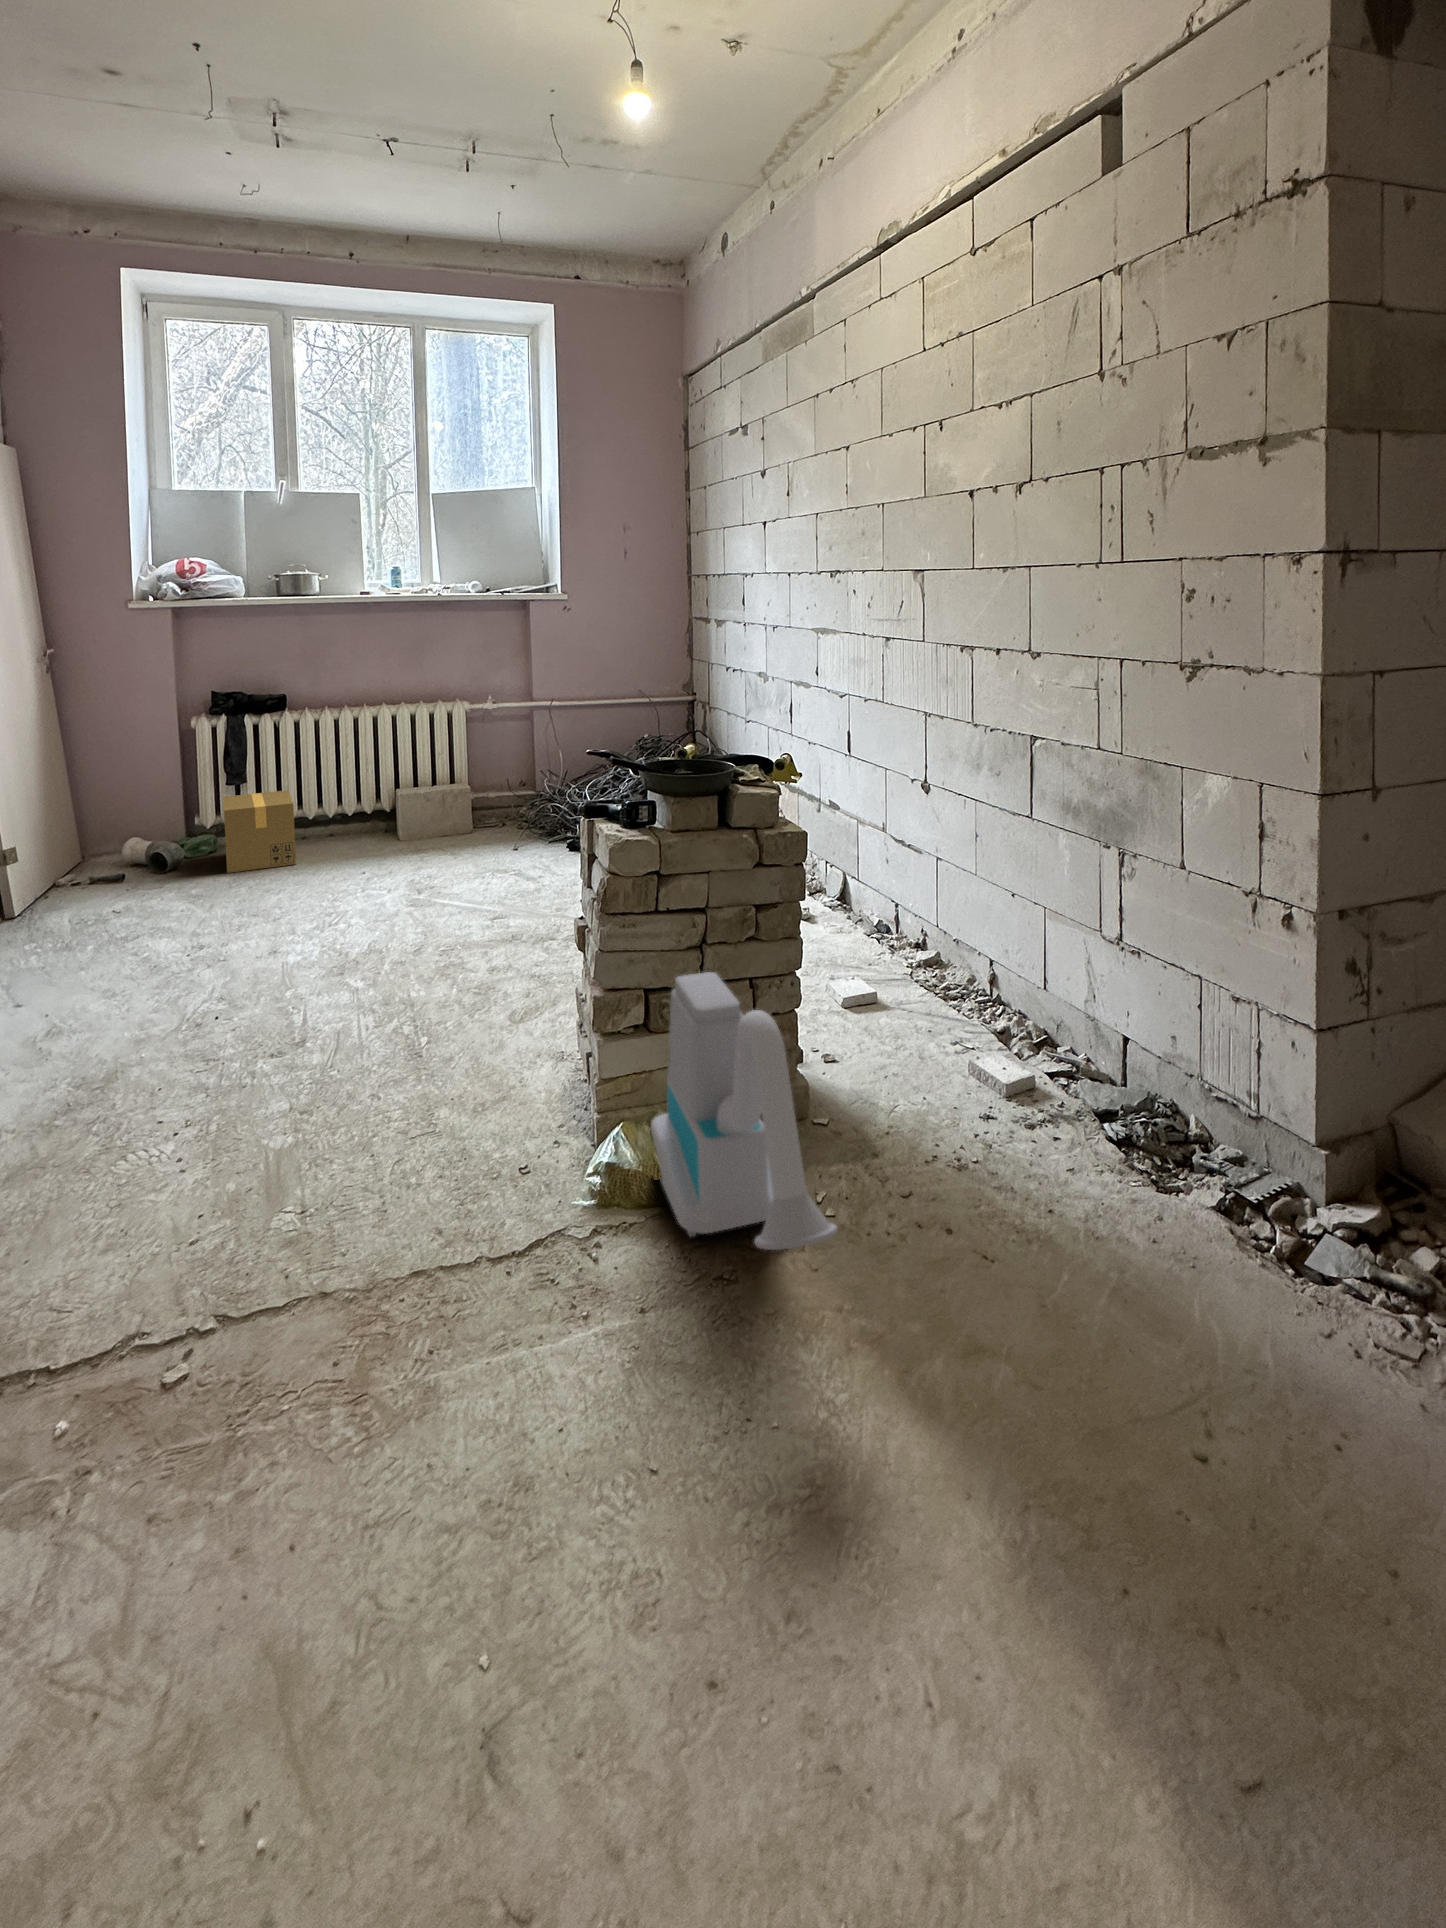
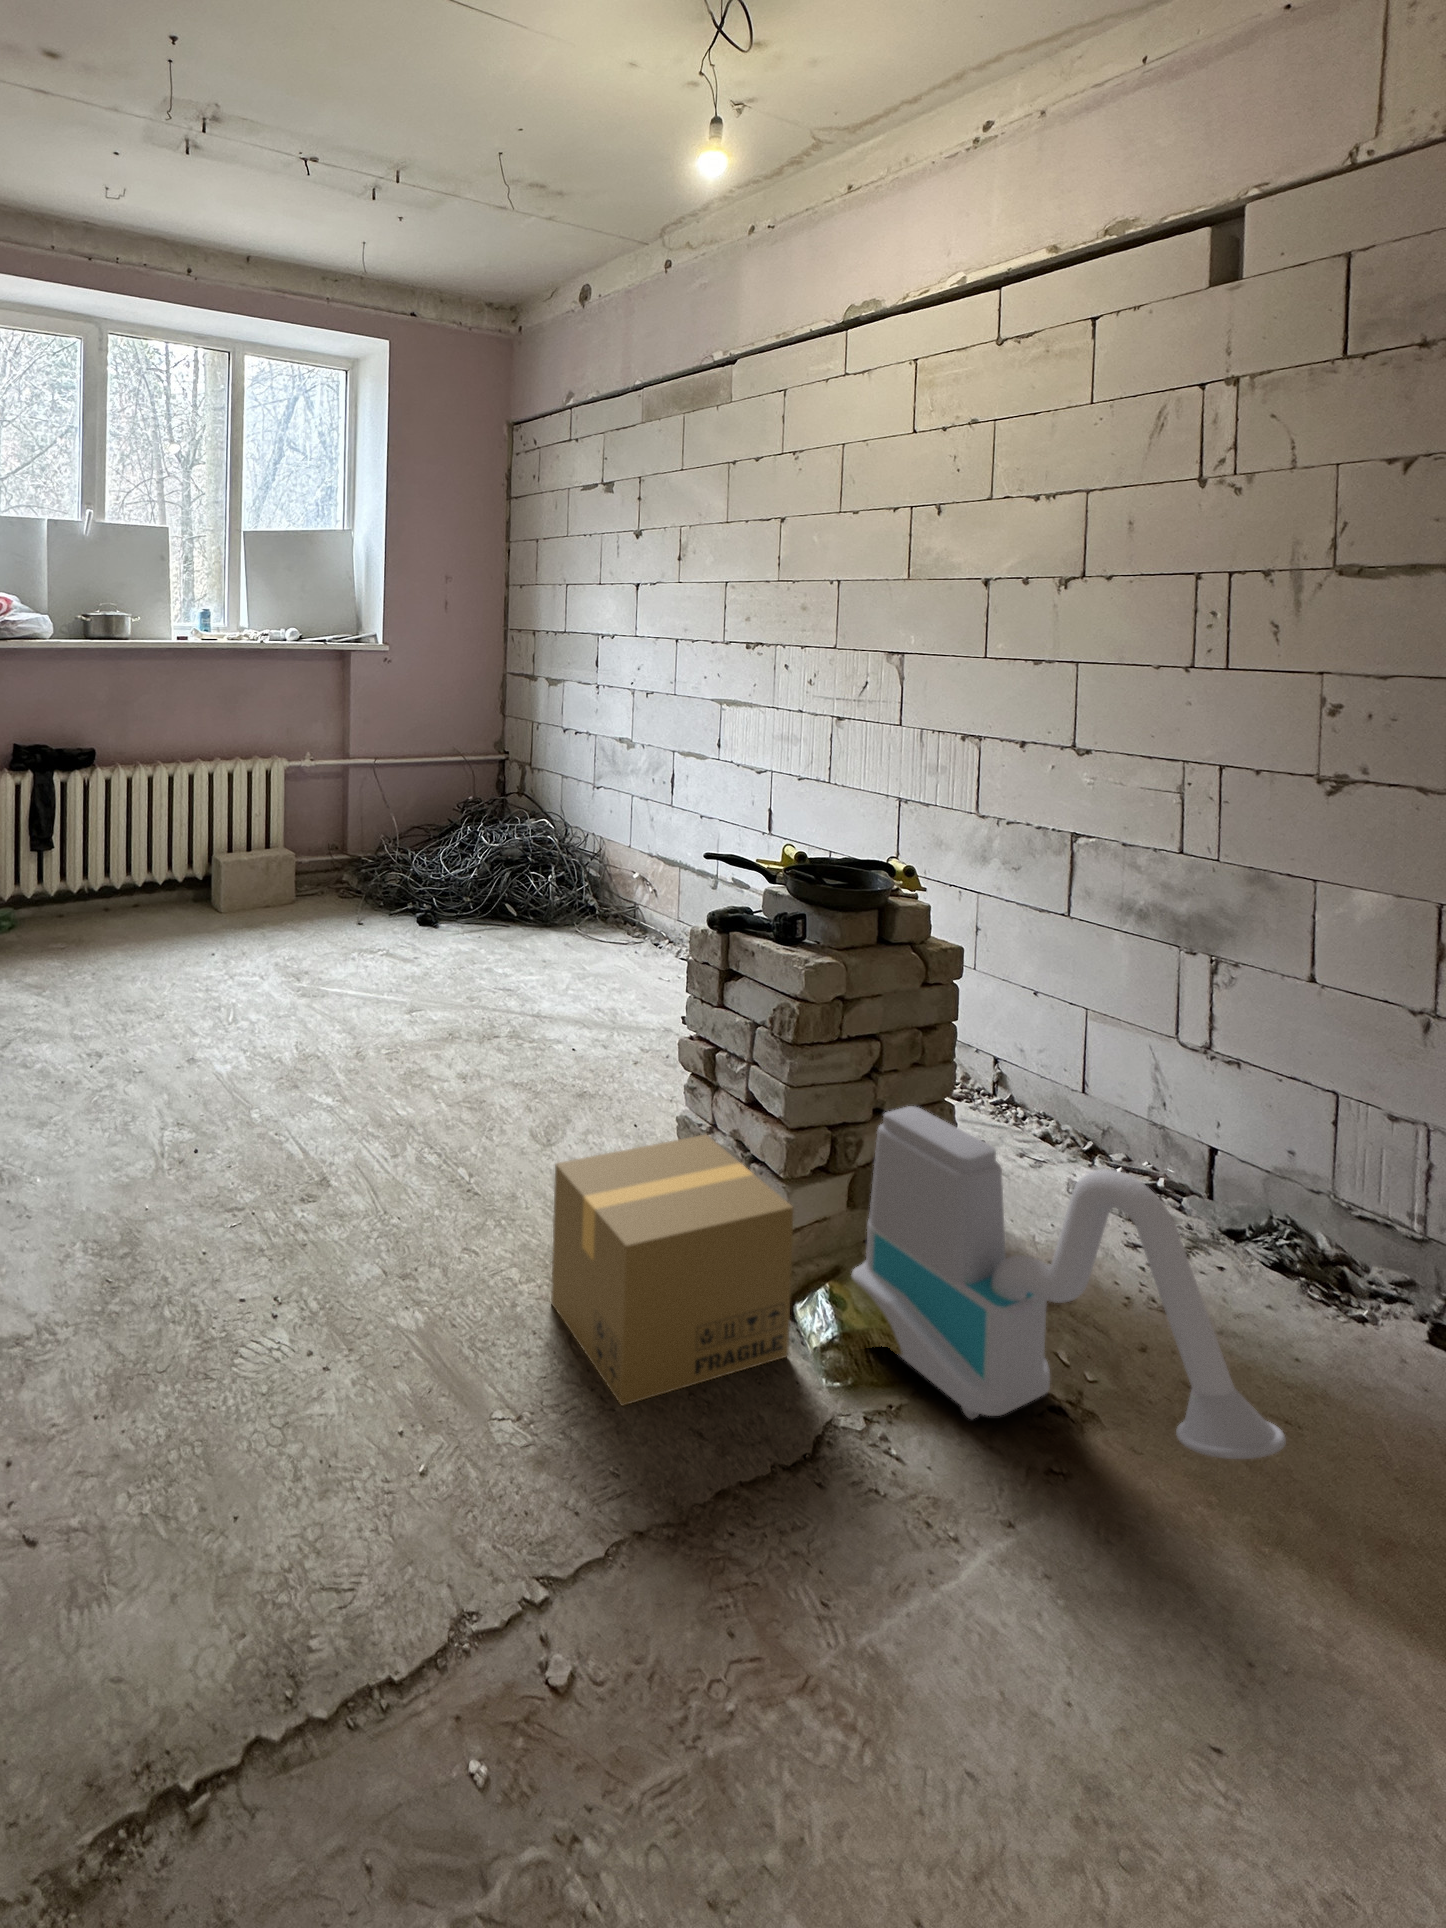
cardboard box: present [223,790,296,873] -> present [551,1135,793,1406]

